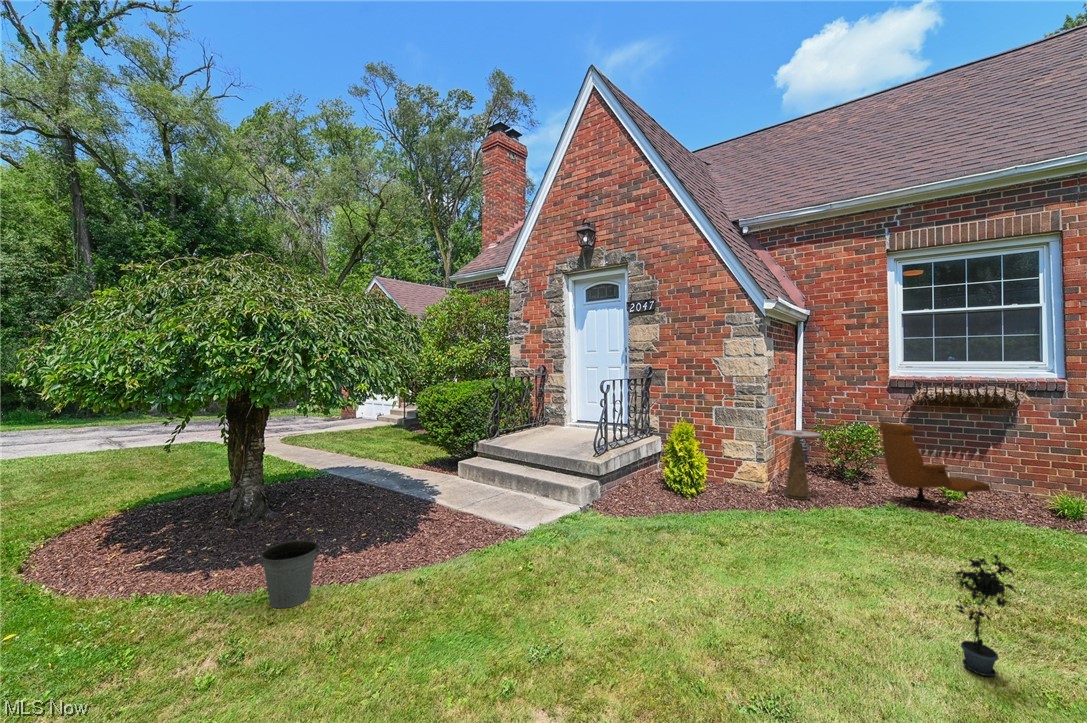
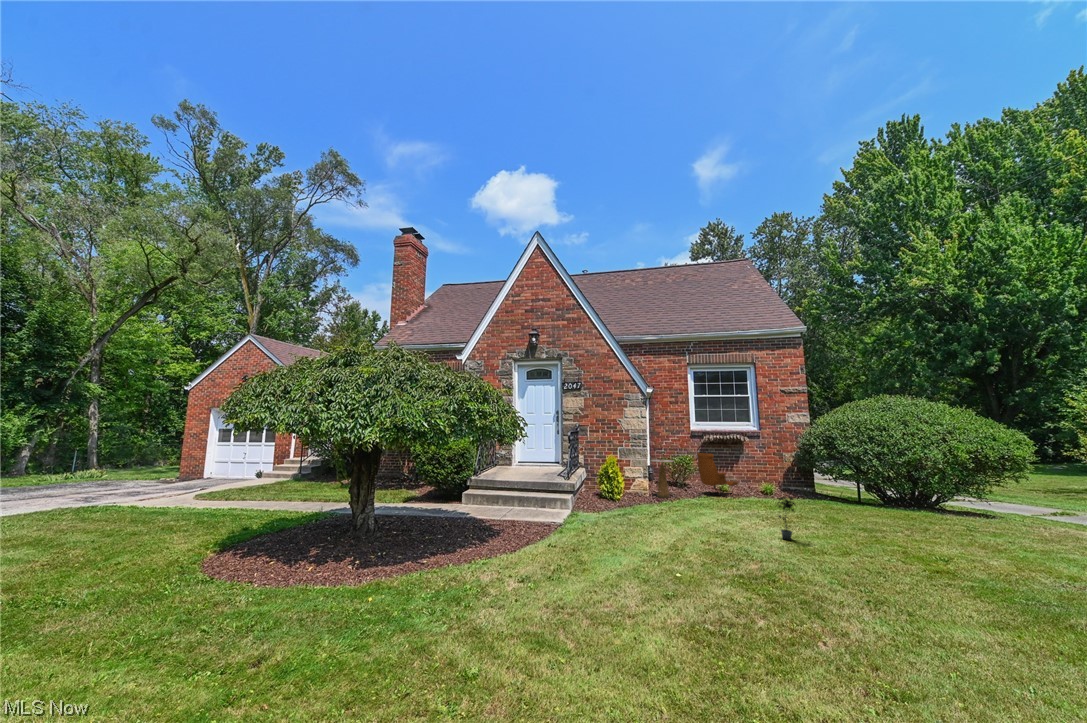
bucket: present [260,540,319,608] -> none [480,531,512,573]

